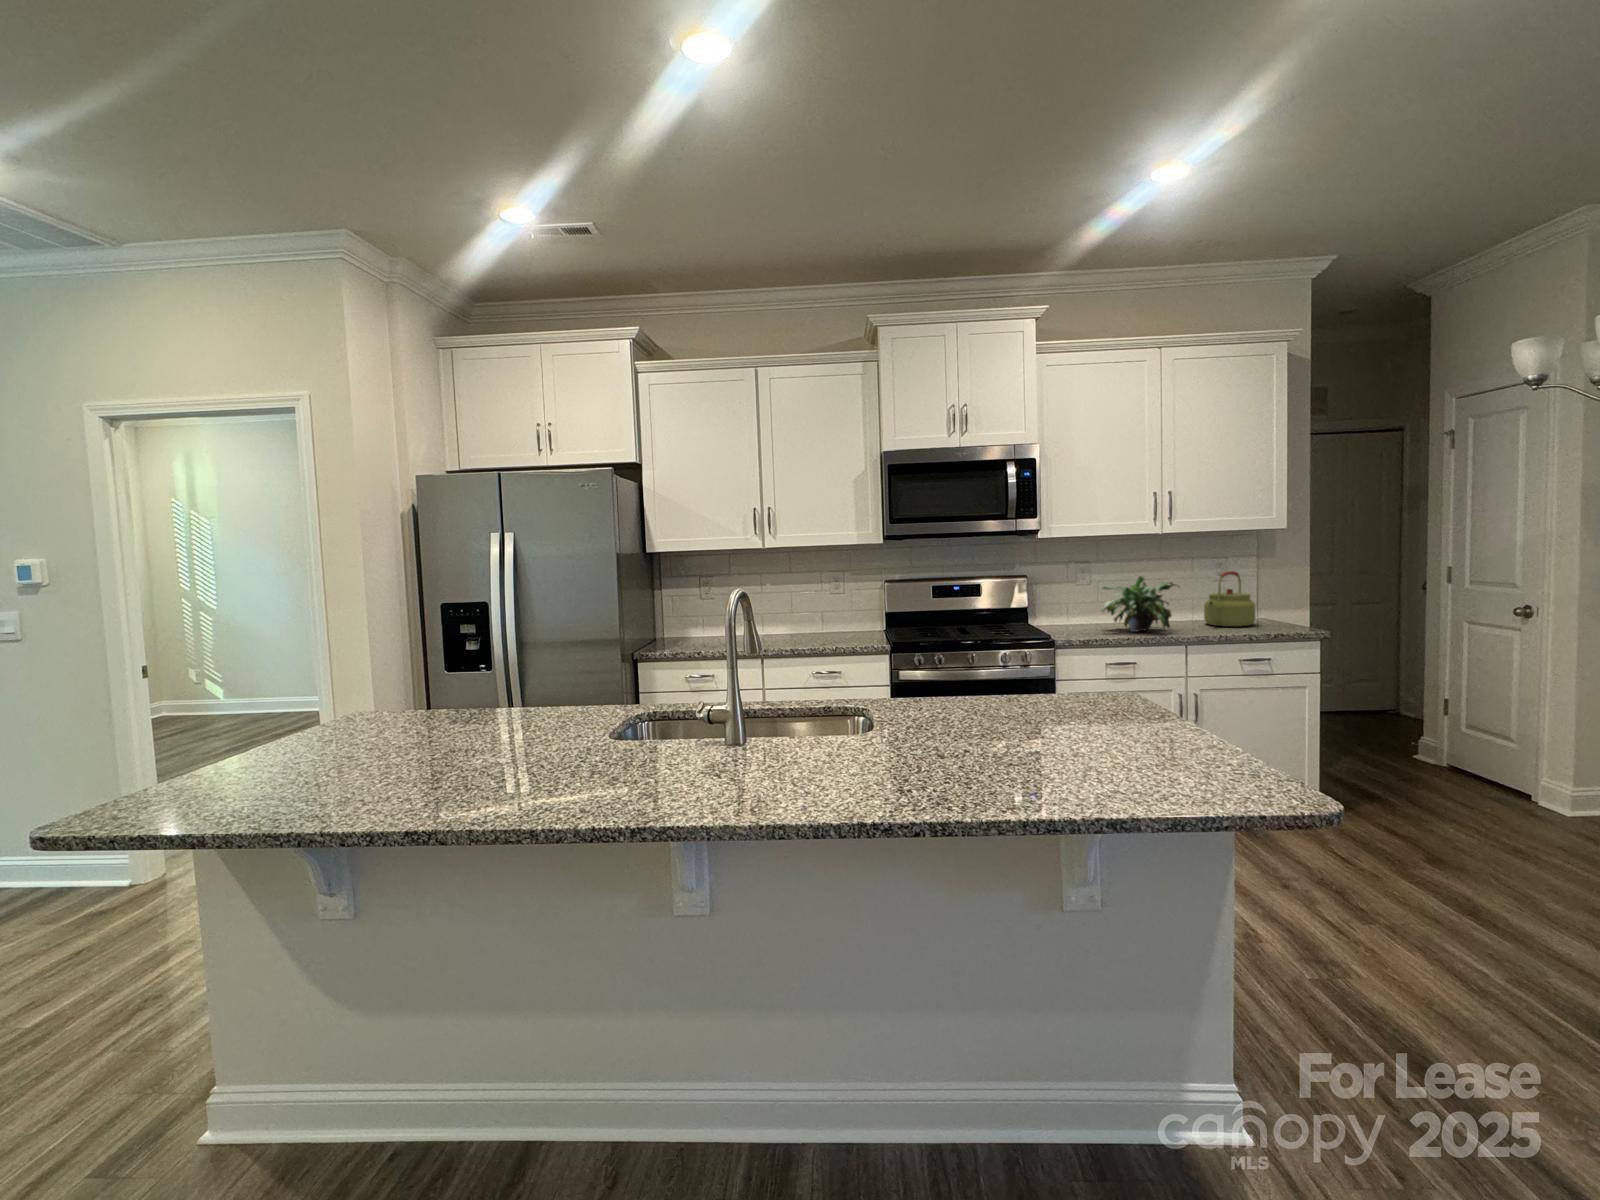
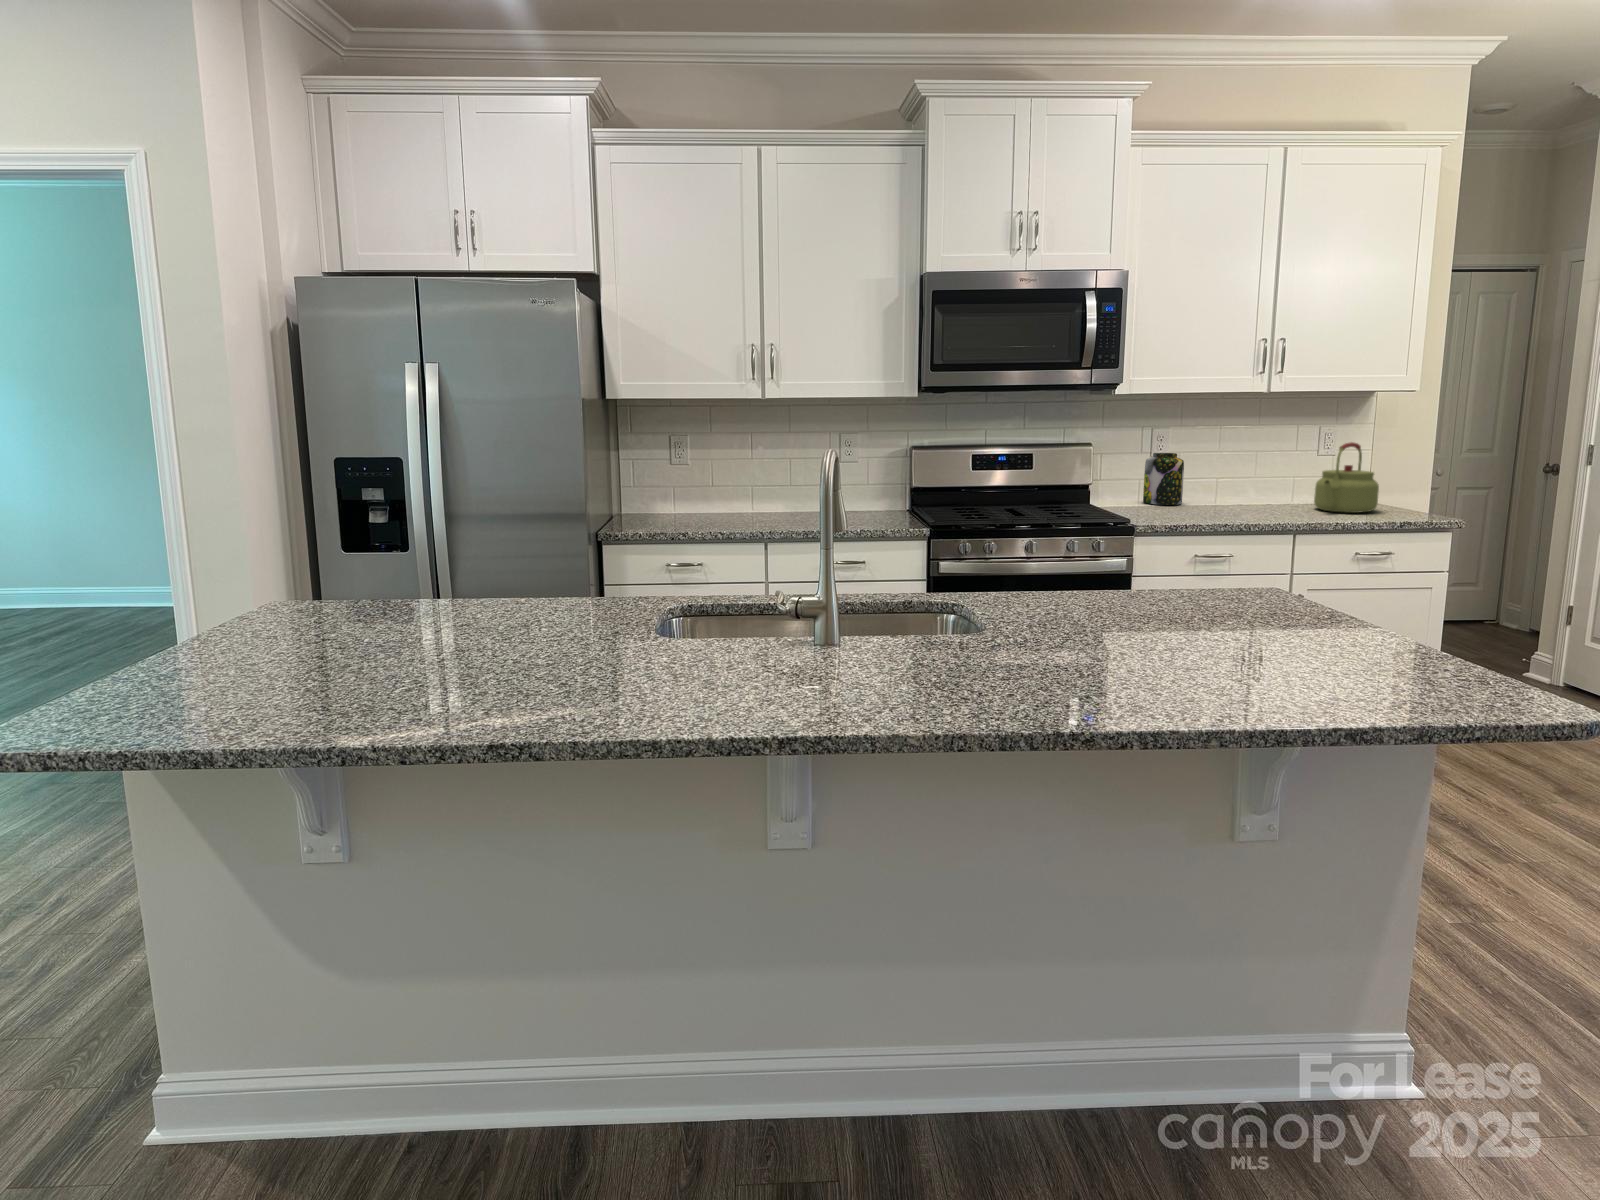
potted plant: present [1101,576,1179,632] -> none [1190,445,1294,516]
jar: none [1068,583,1099,623] -> present [1143,453,1184,505]

